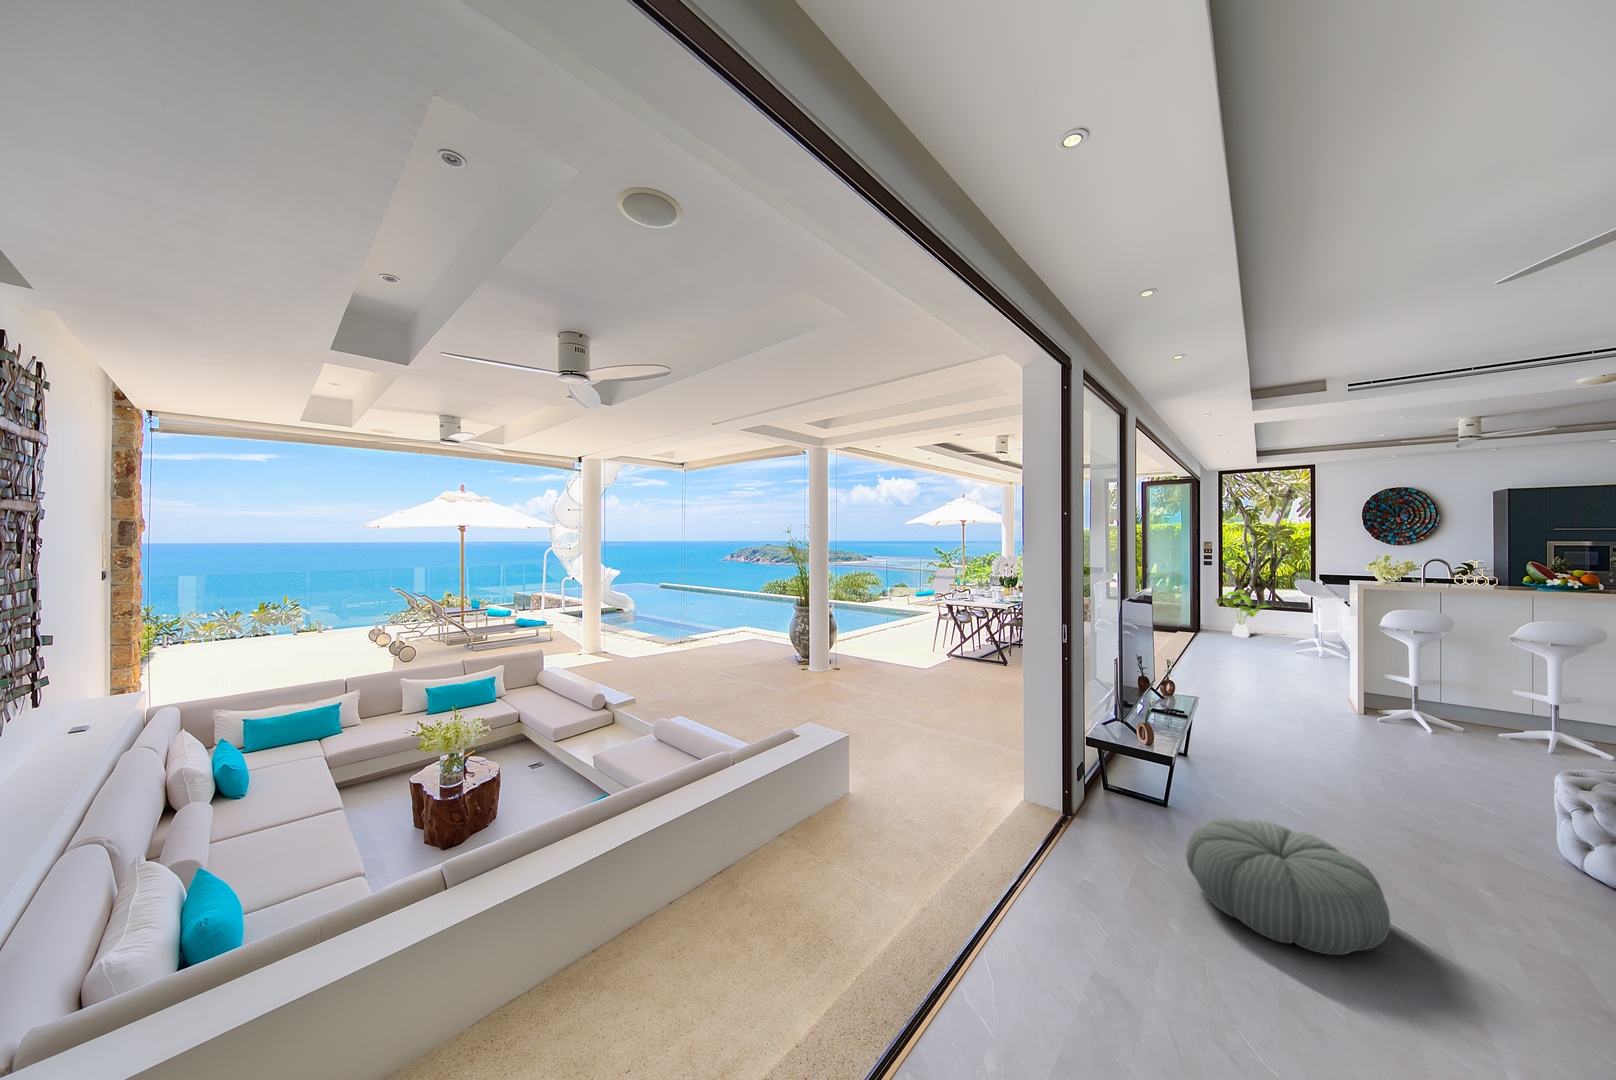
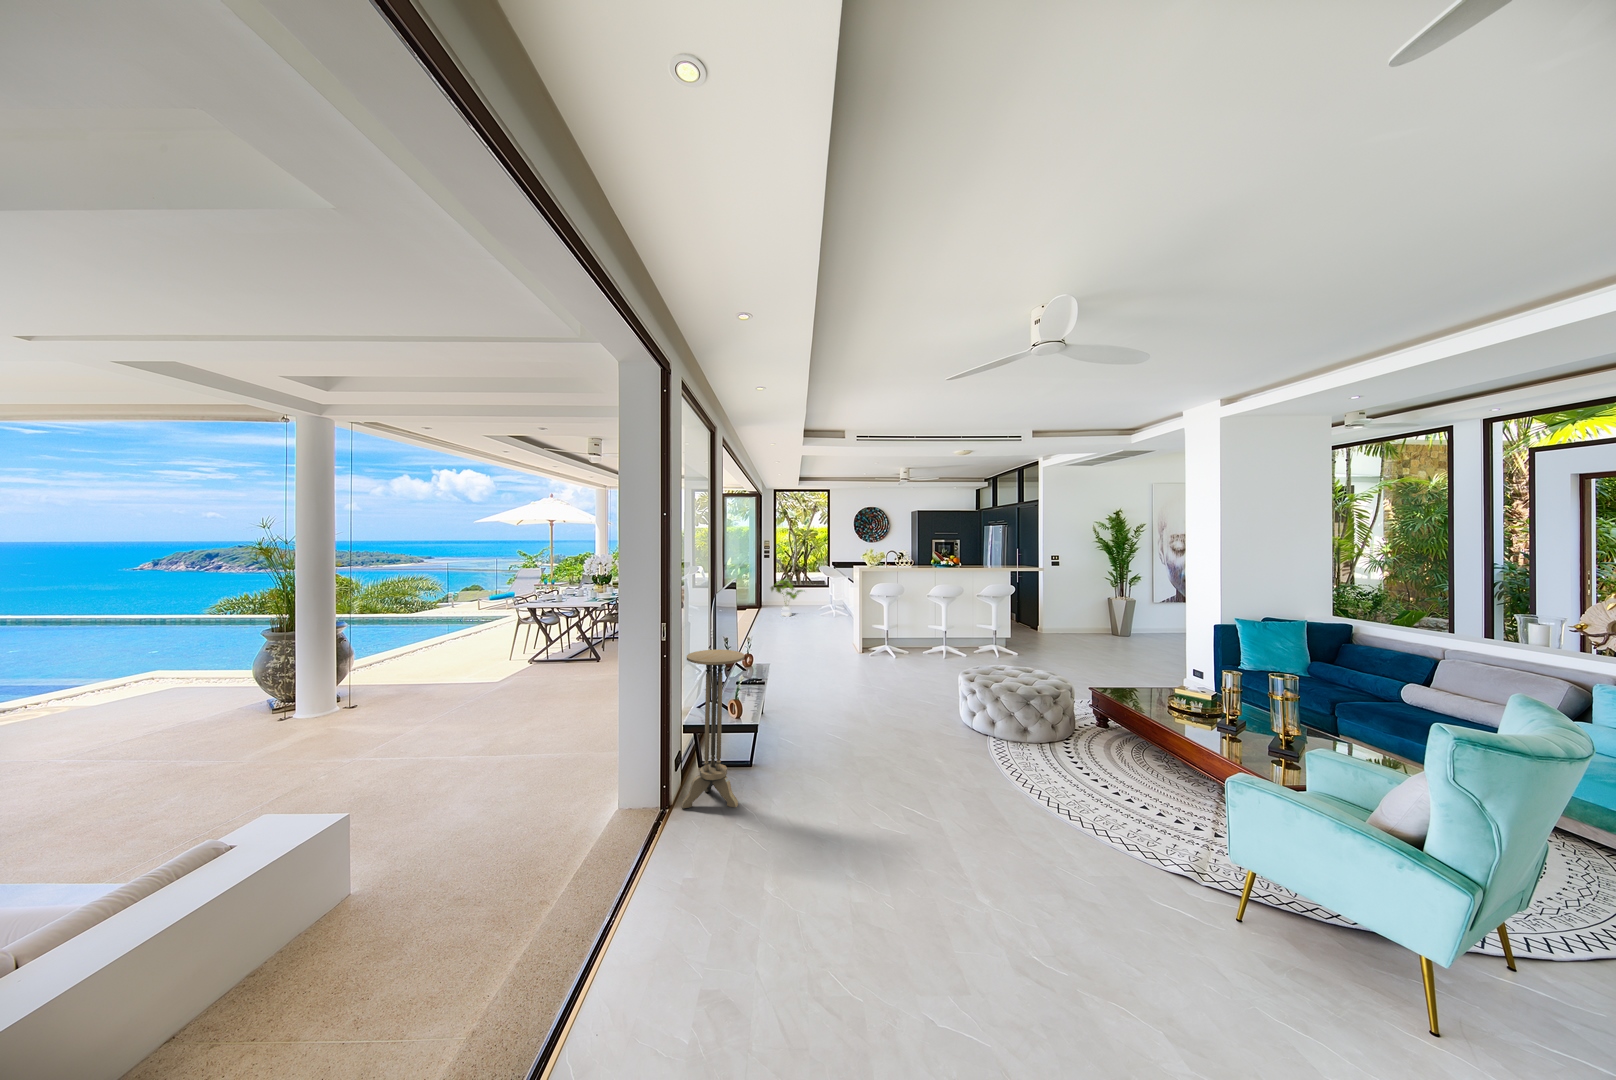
side table: none [1083,671,1152,836] -> present [681,650,744,809]
pouf: present [1186,818,1390,955] -> none [776,762,913,868]

